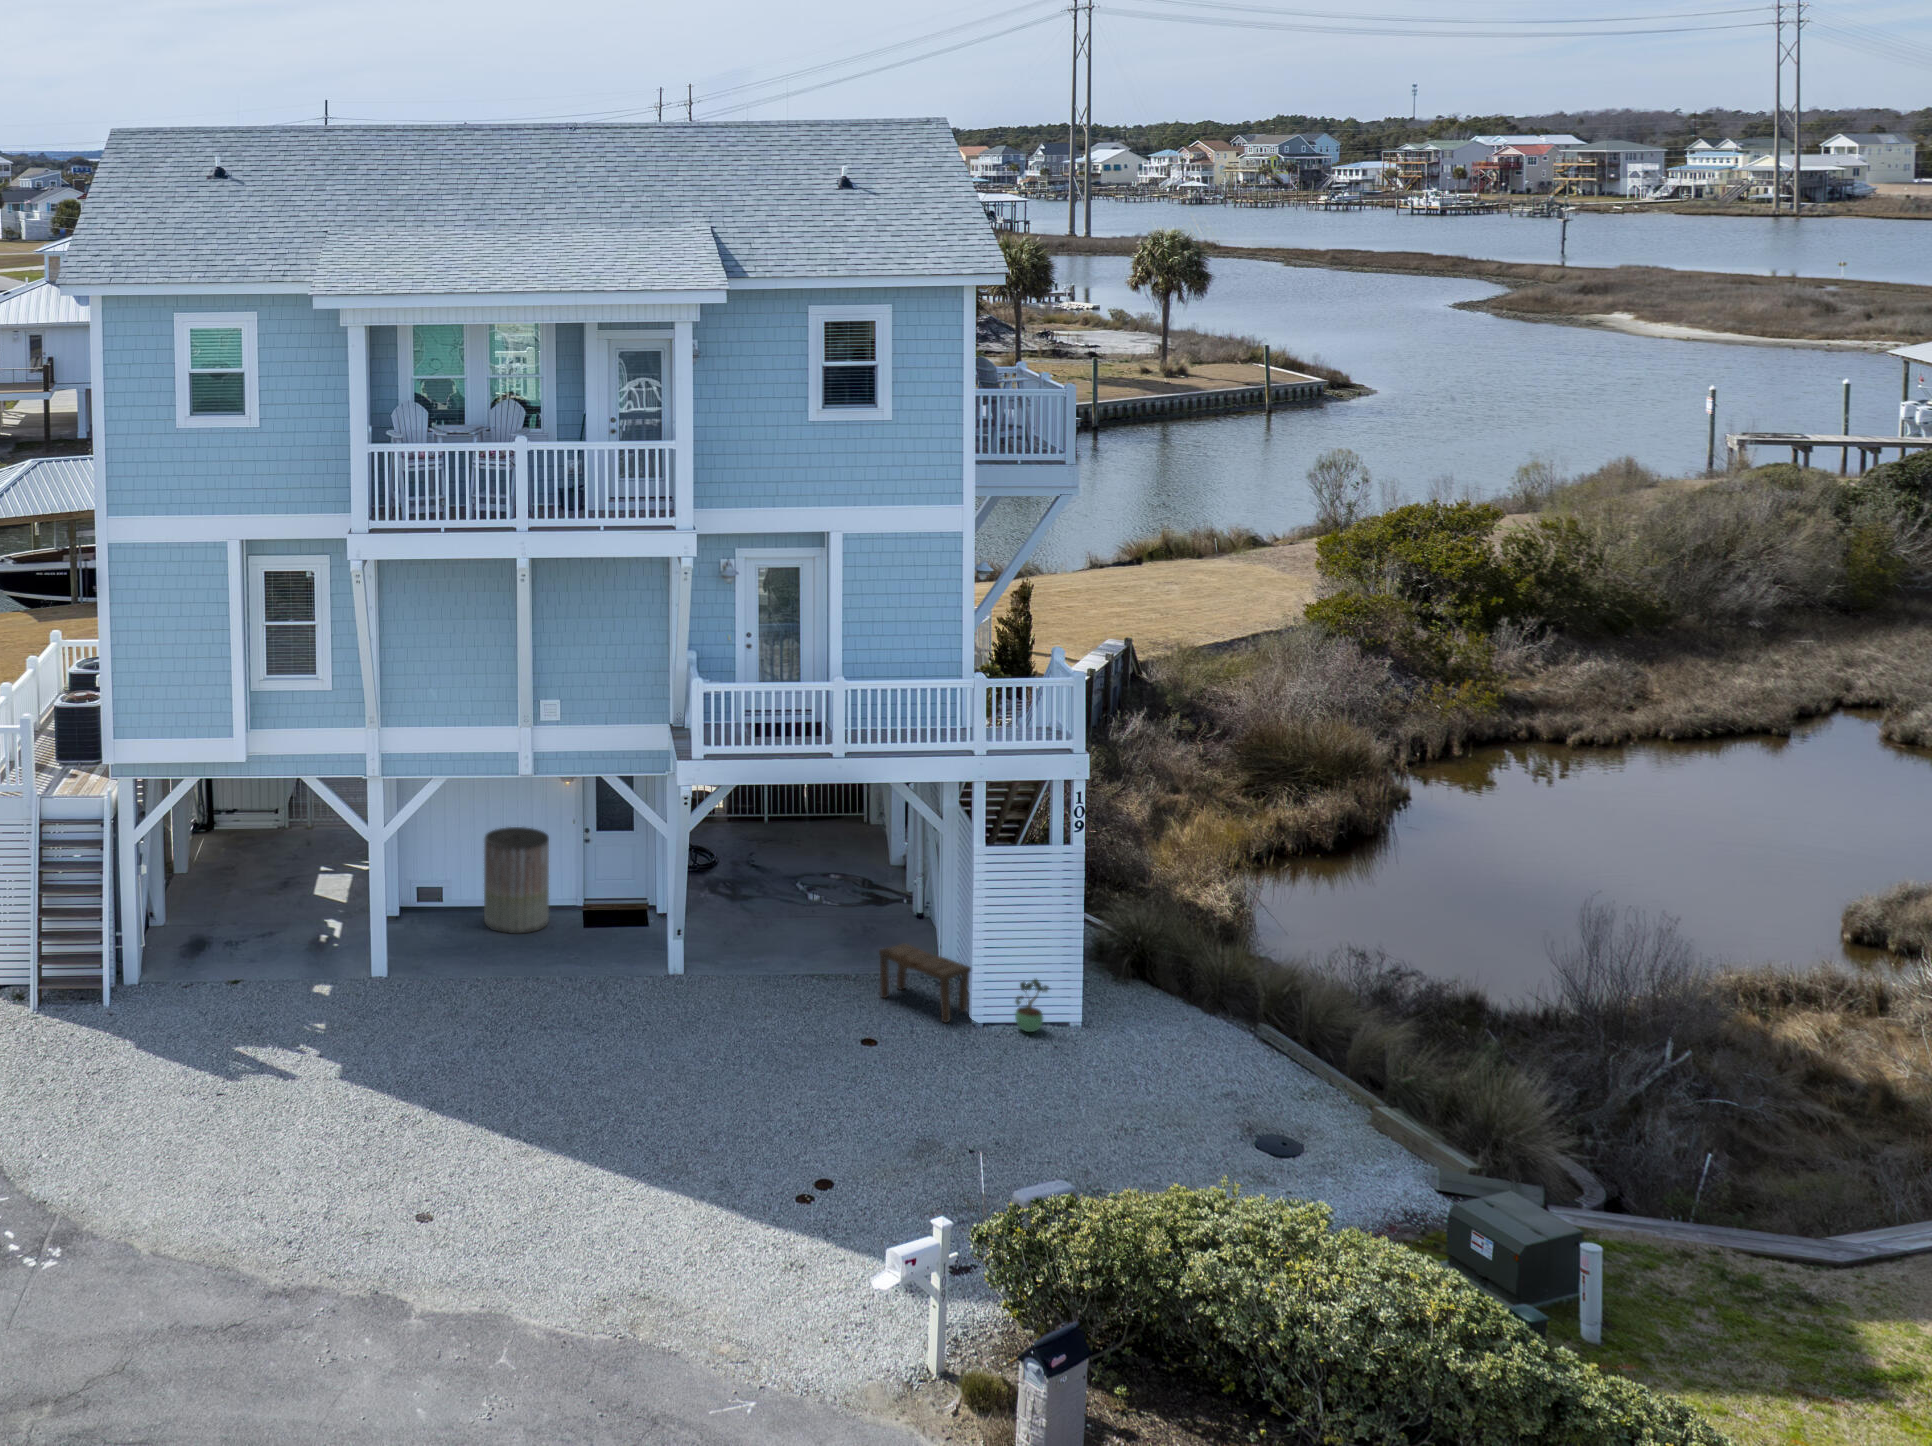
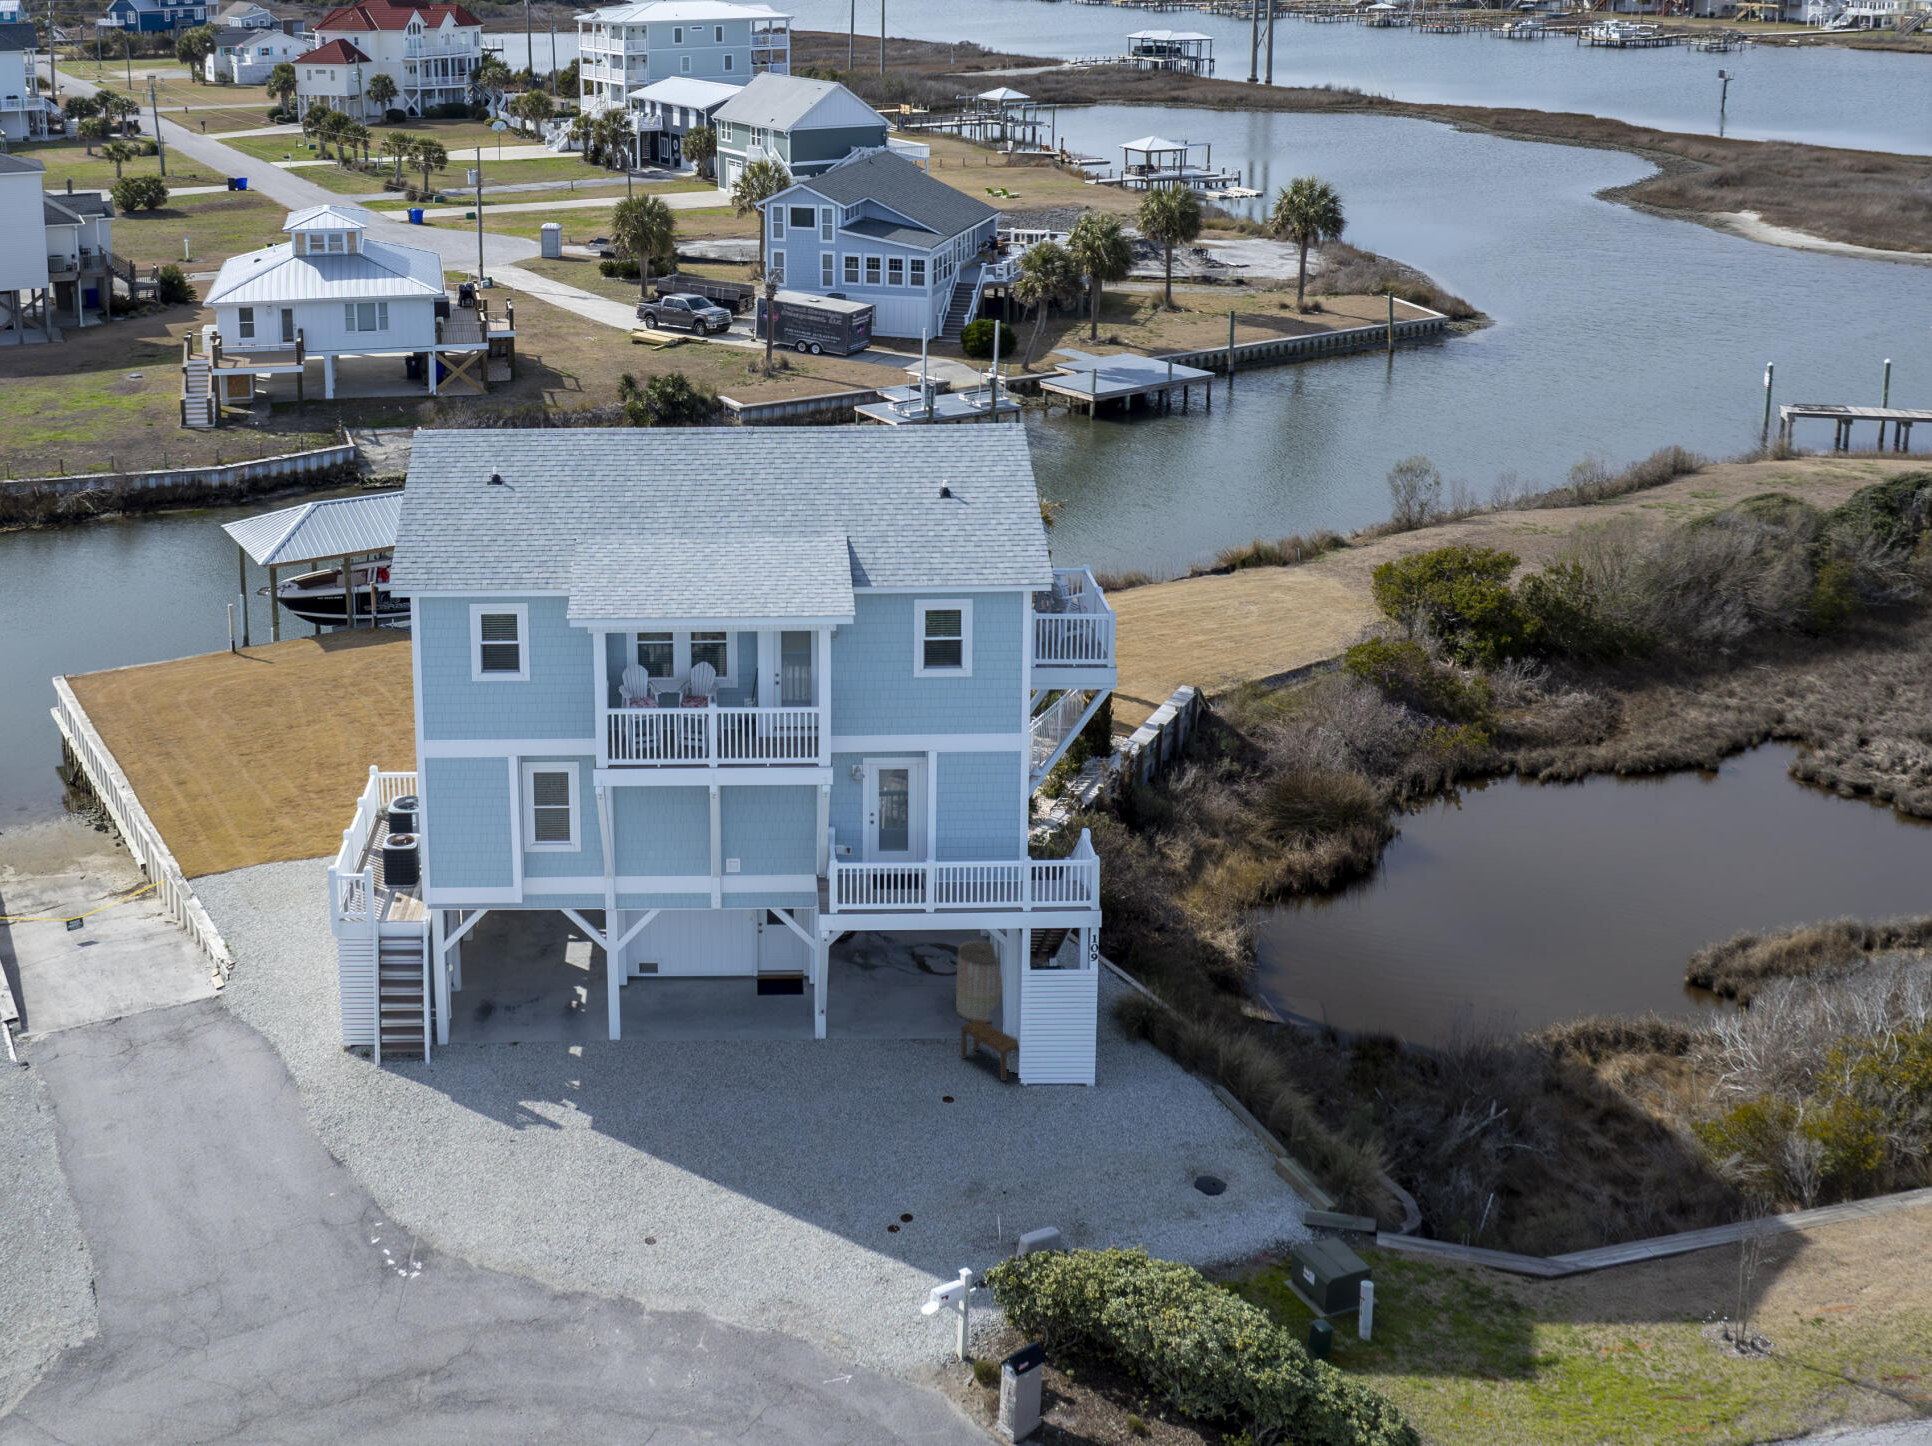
trash can: present [484,827,549,934] -> present [956,941,1002,1023]
potted plant: present [1015,979,1049,1032] -> none [1050,1055,1075,1090]

